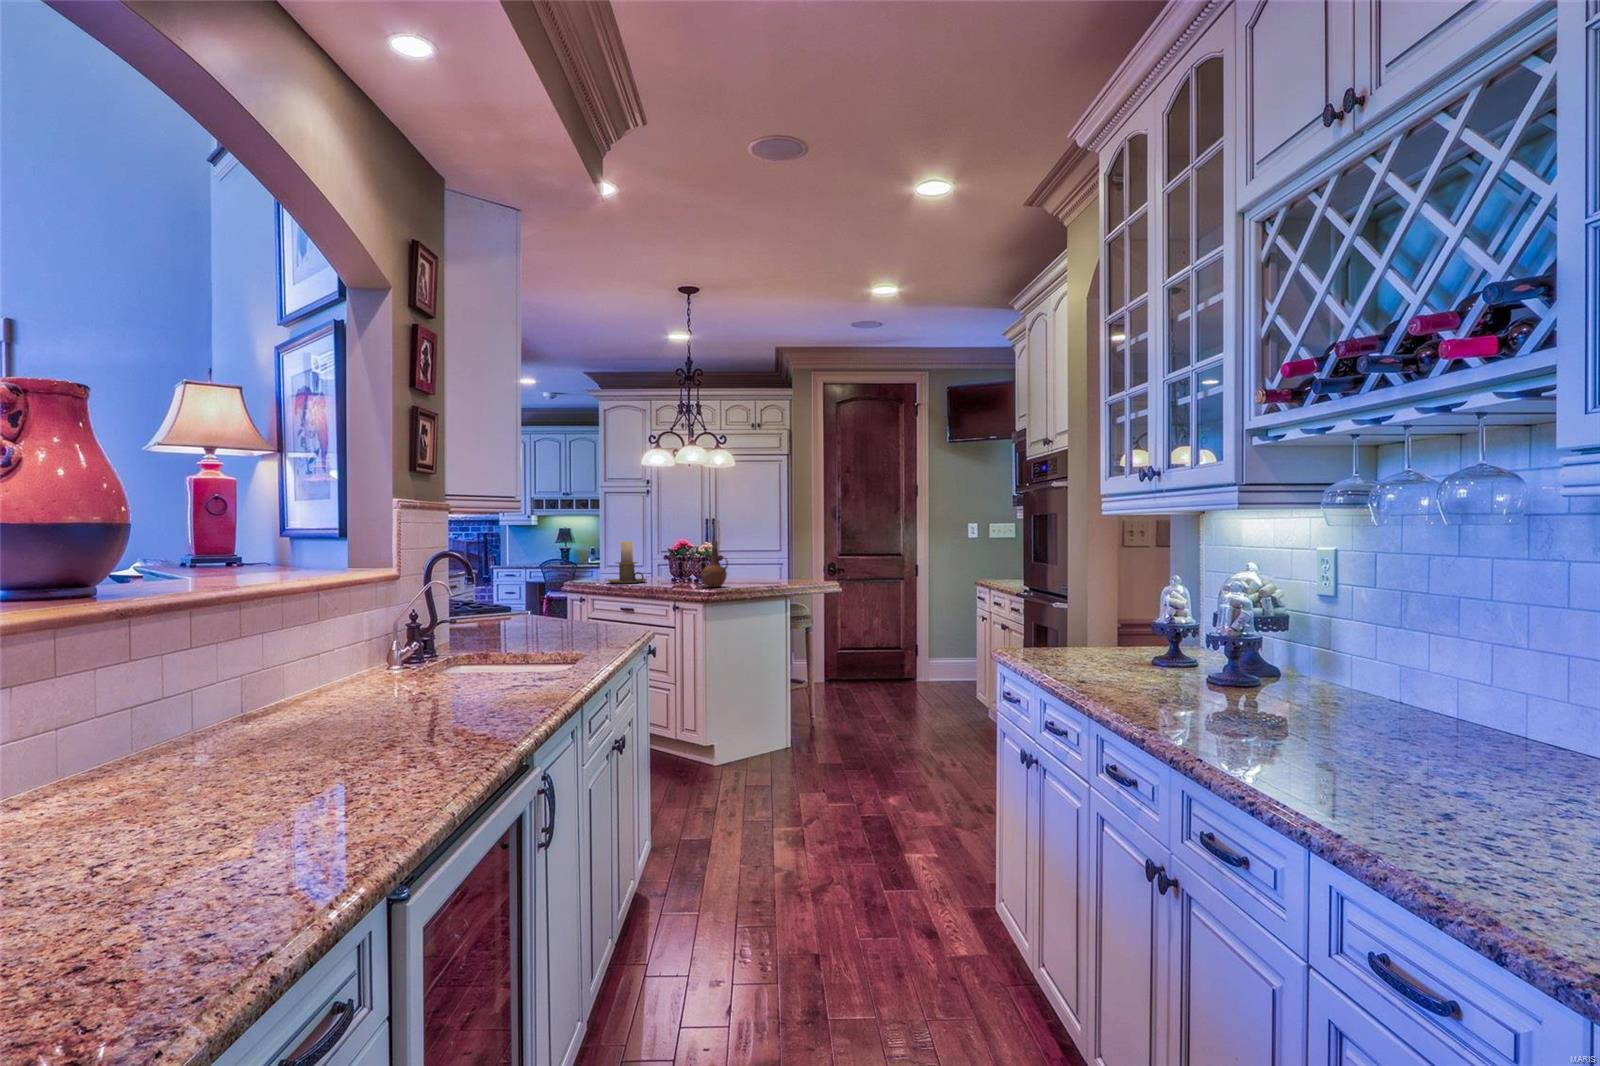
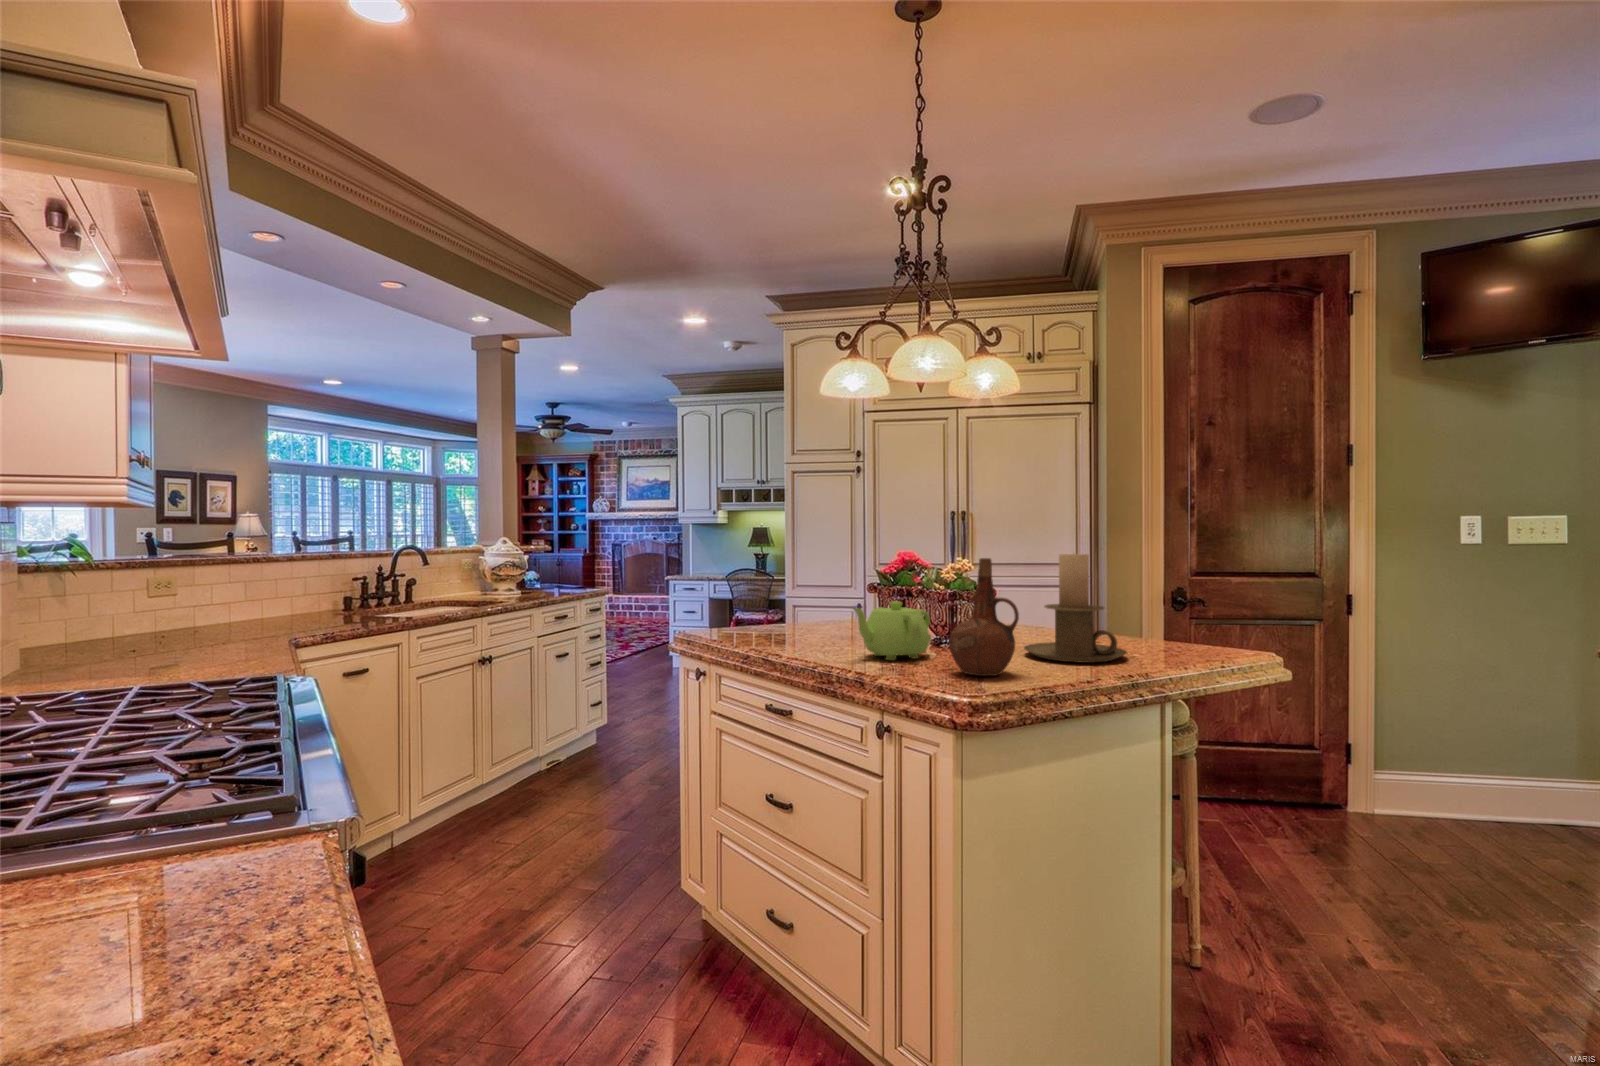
candle holder: present [607,541,647,584] -> present [1024,553,1127,663]
teapot: none [660,561,695,586] -> present [853,601,931,660]

